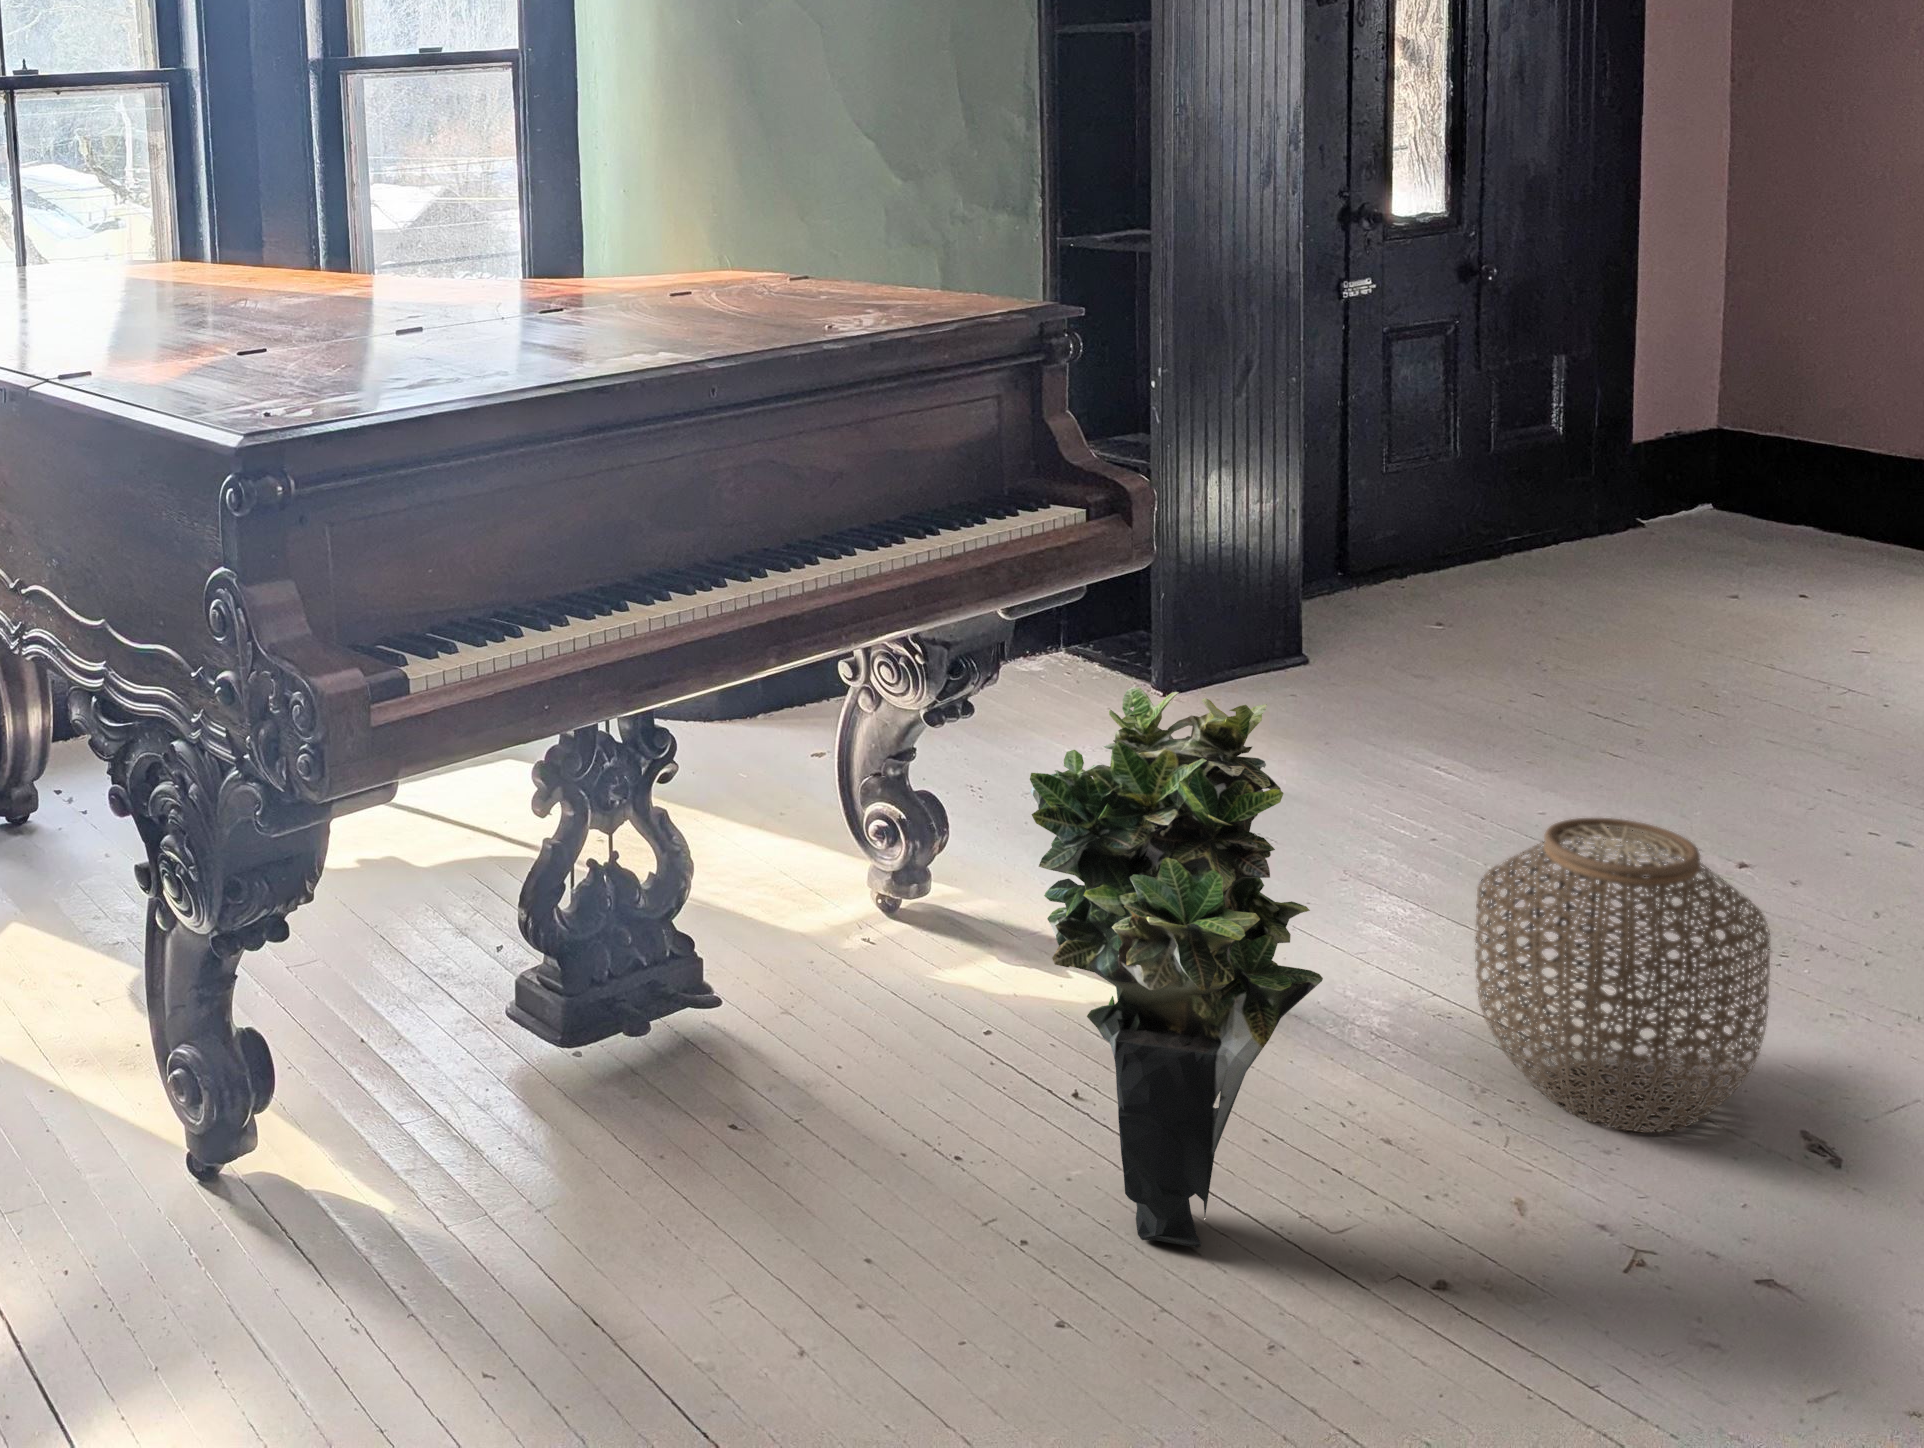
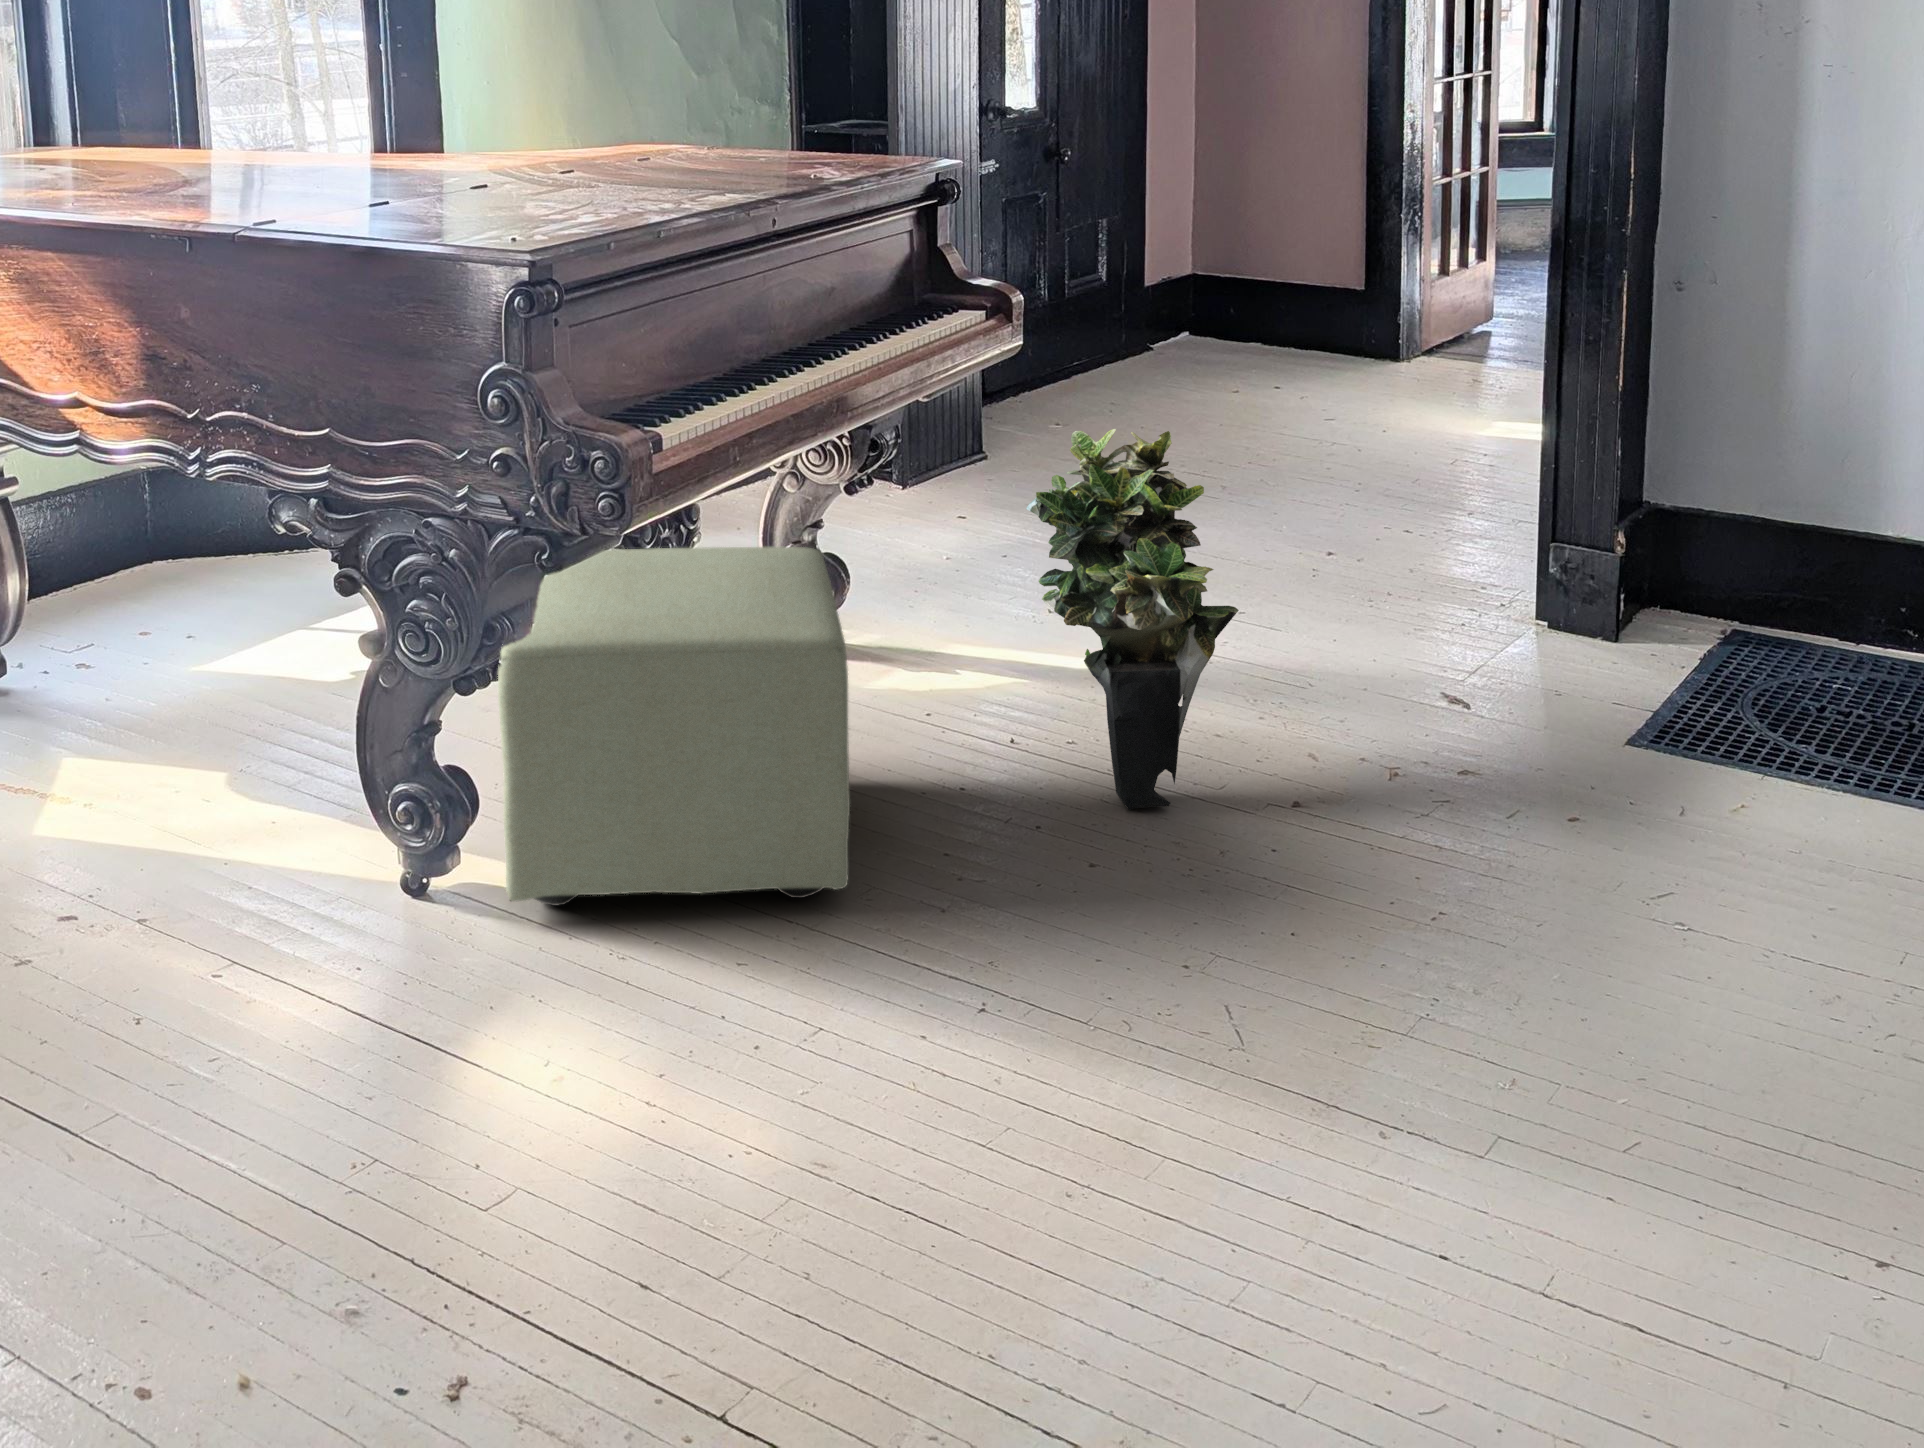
ottoman: none [242,772,766,1289] -> present [498,547,850,906]
woven basket: present [1475,818,1770,1132] -> none [1263,502,1447,706]

